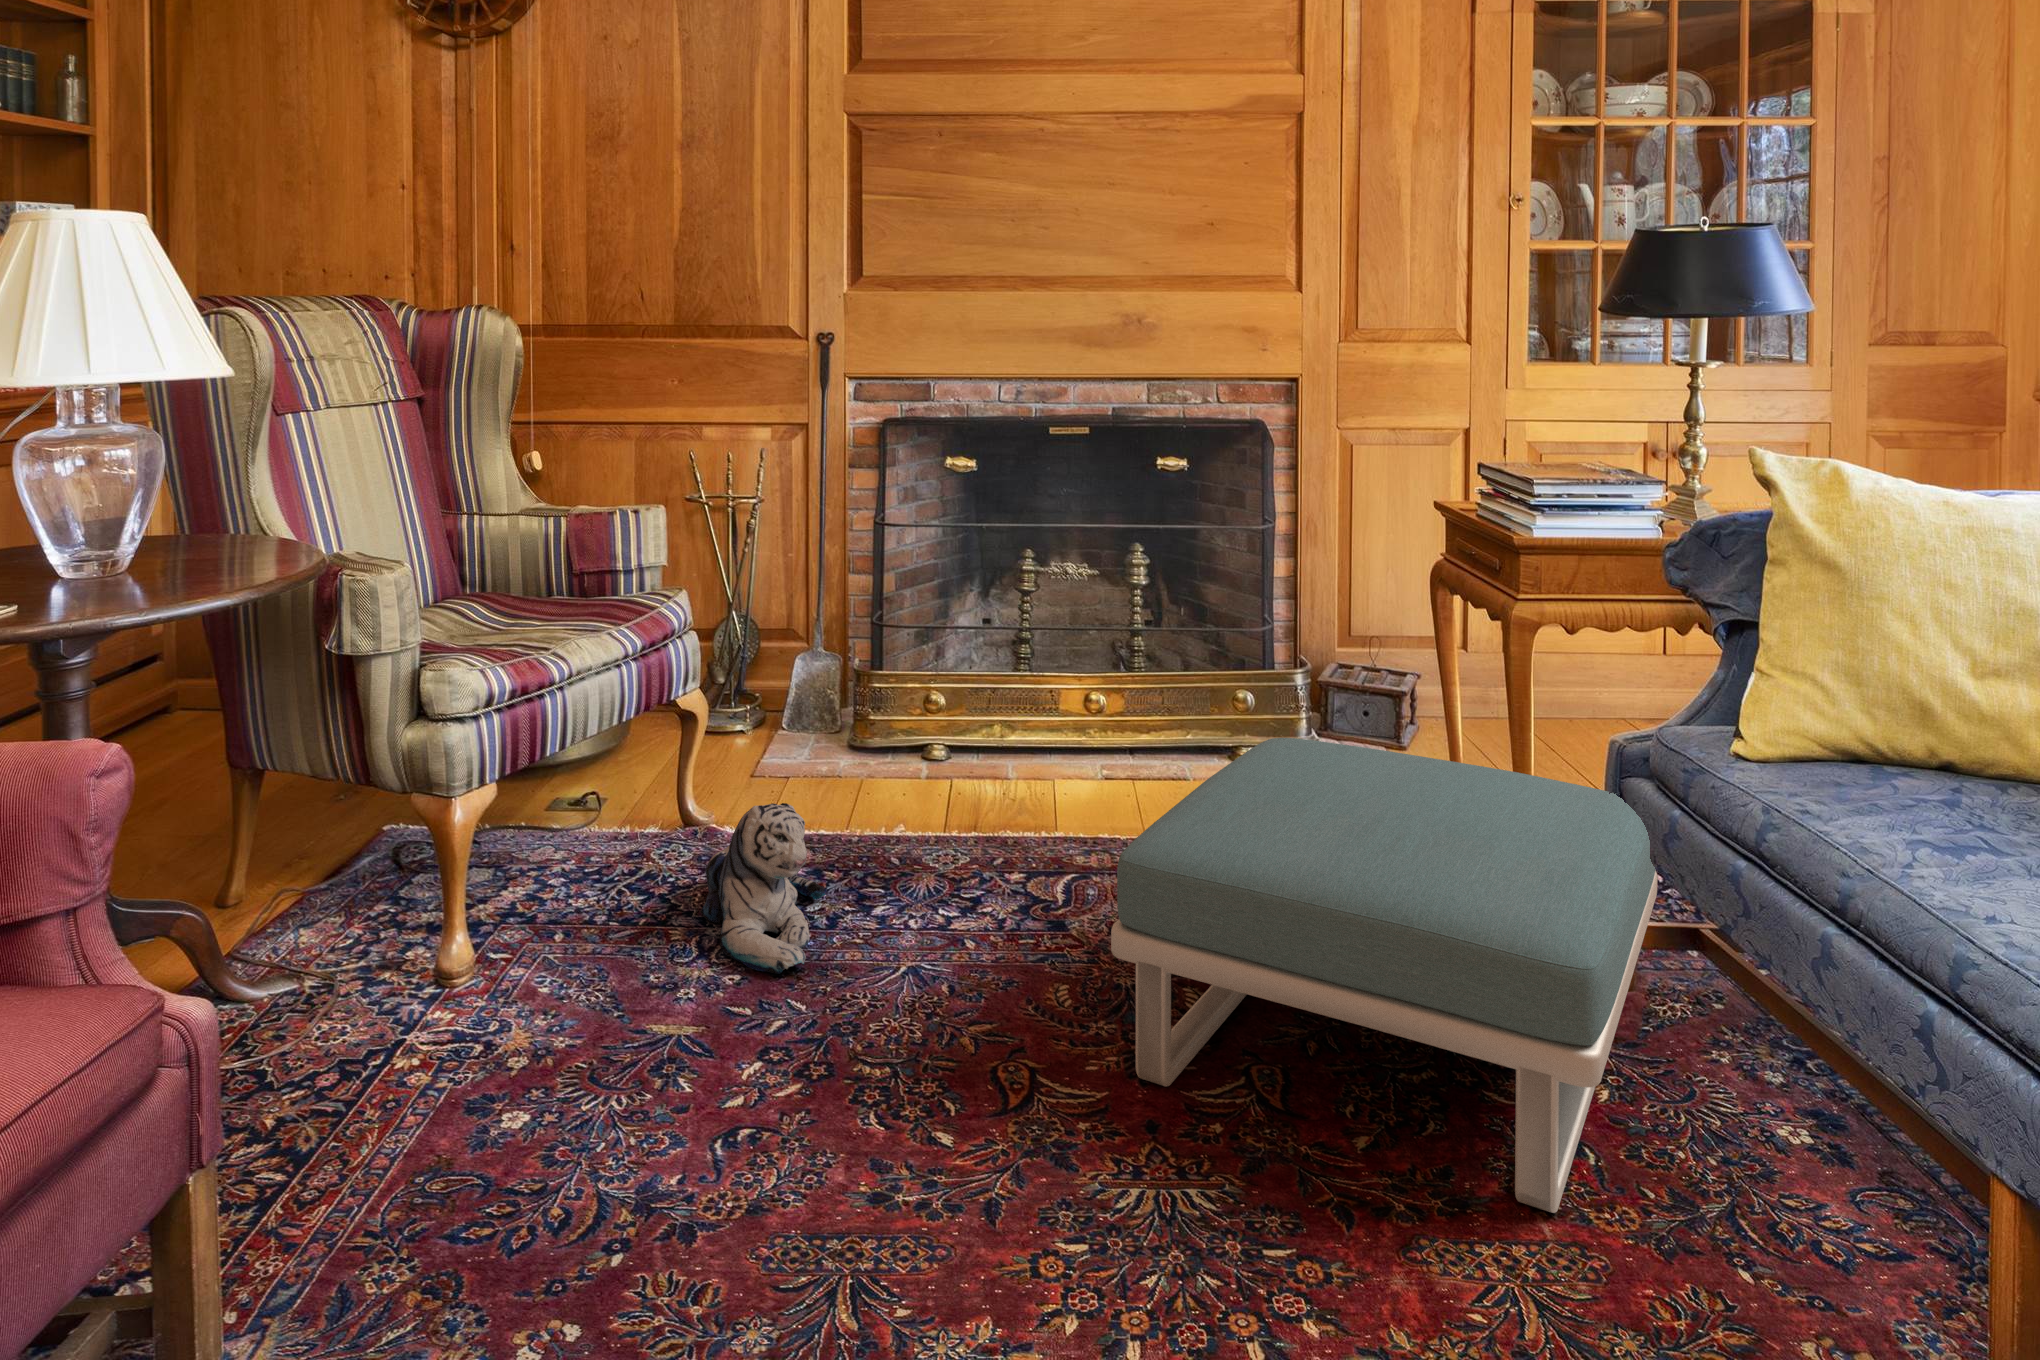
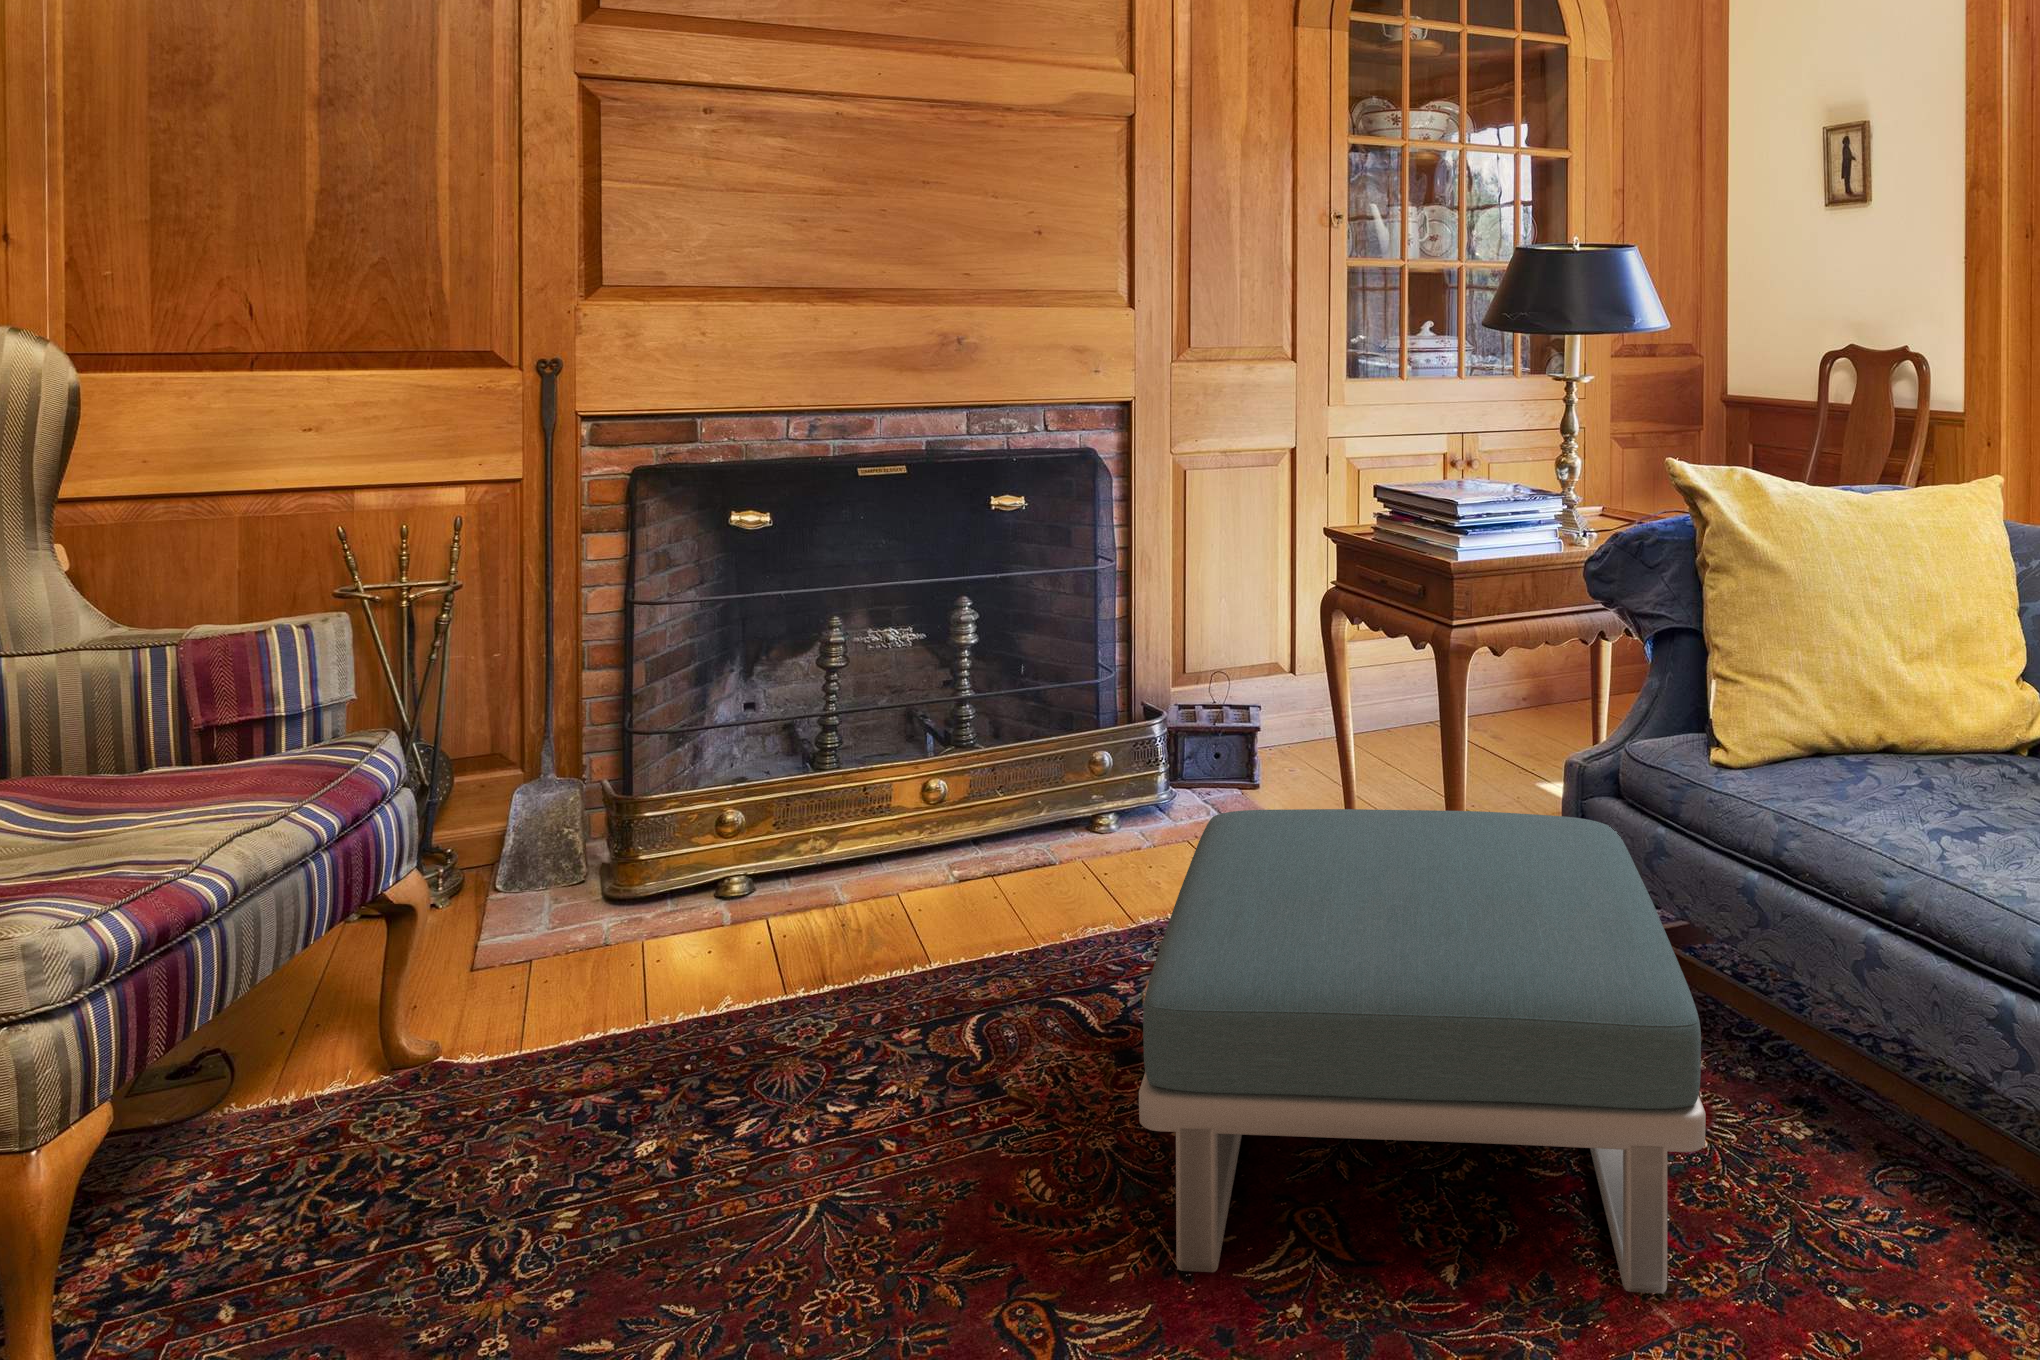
plush toy: present [700,803,826,974] -> none [471,1017,673,1270]

